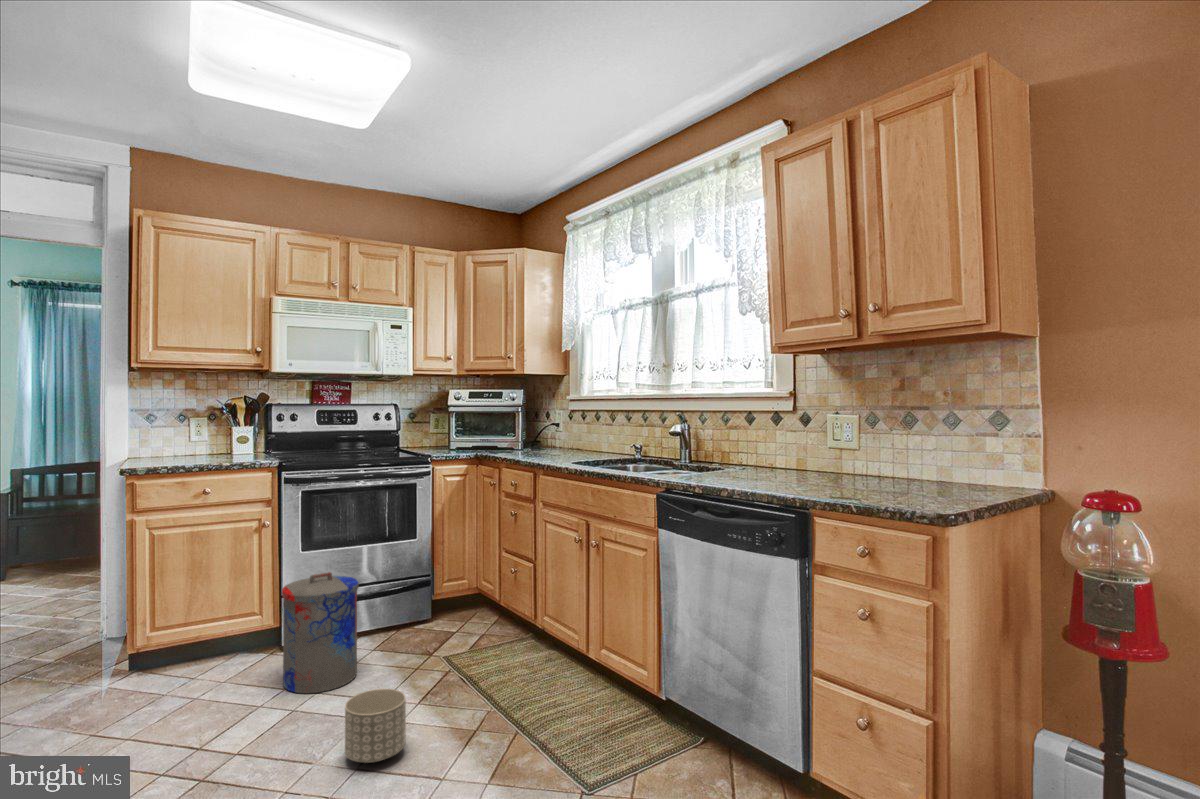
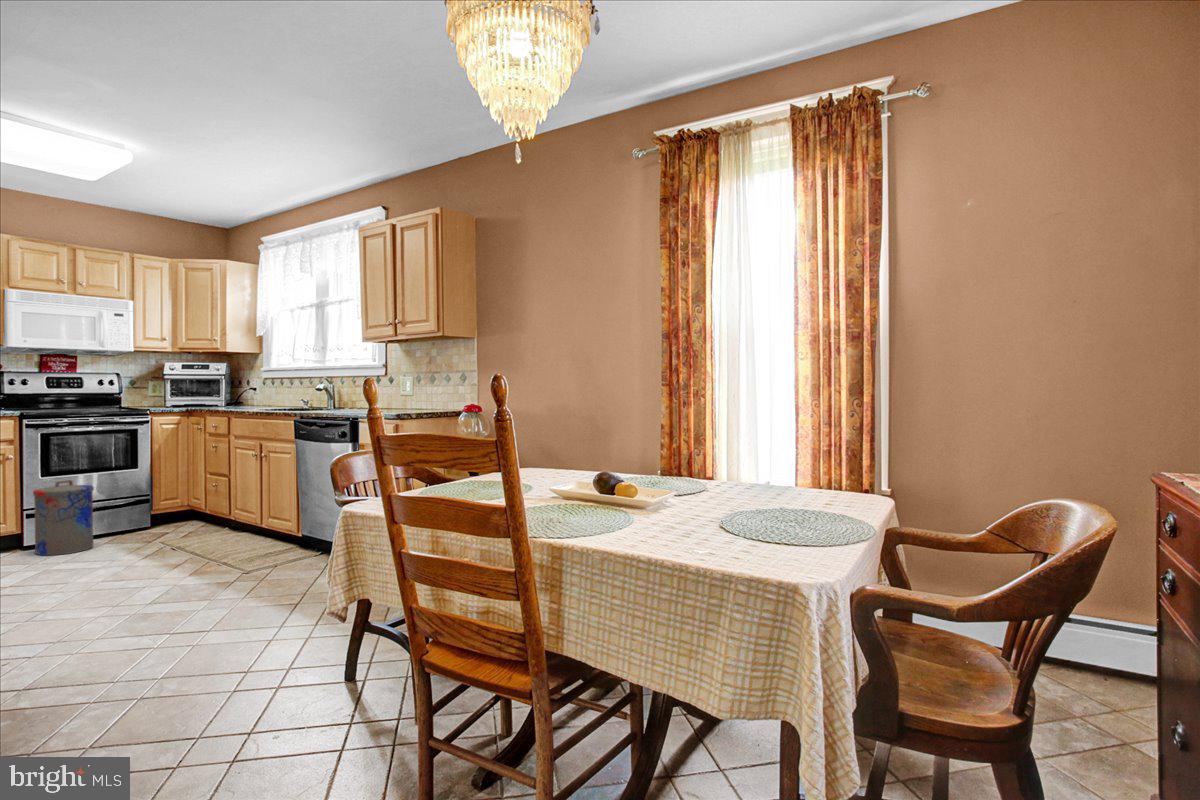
planter: present [345,689,406,763] -> none [92,532,133,568]

